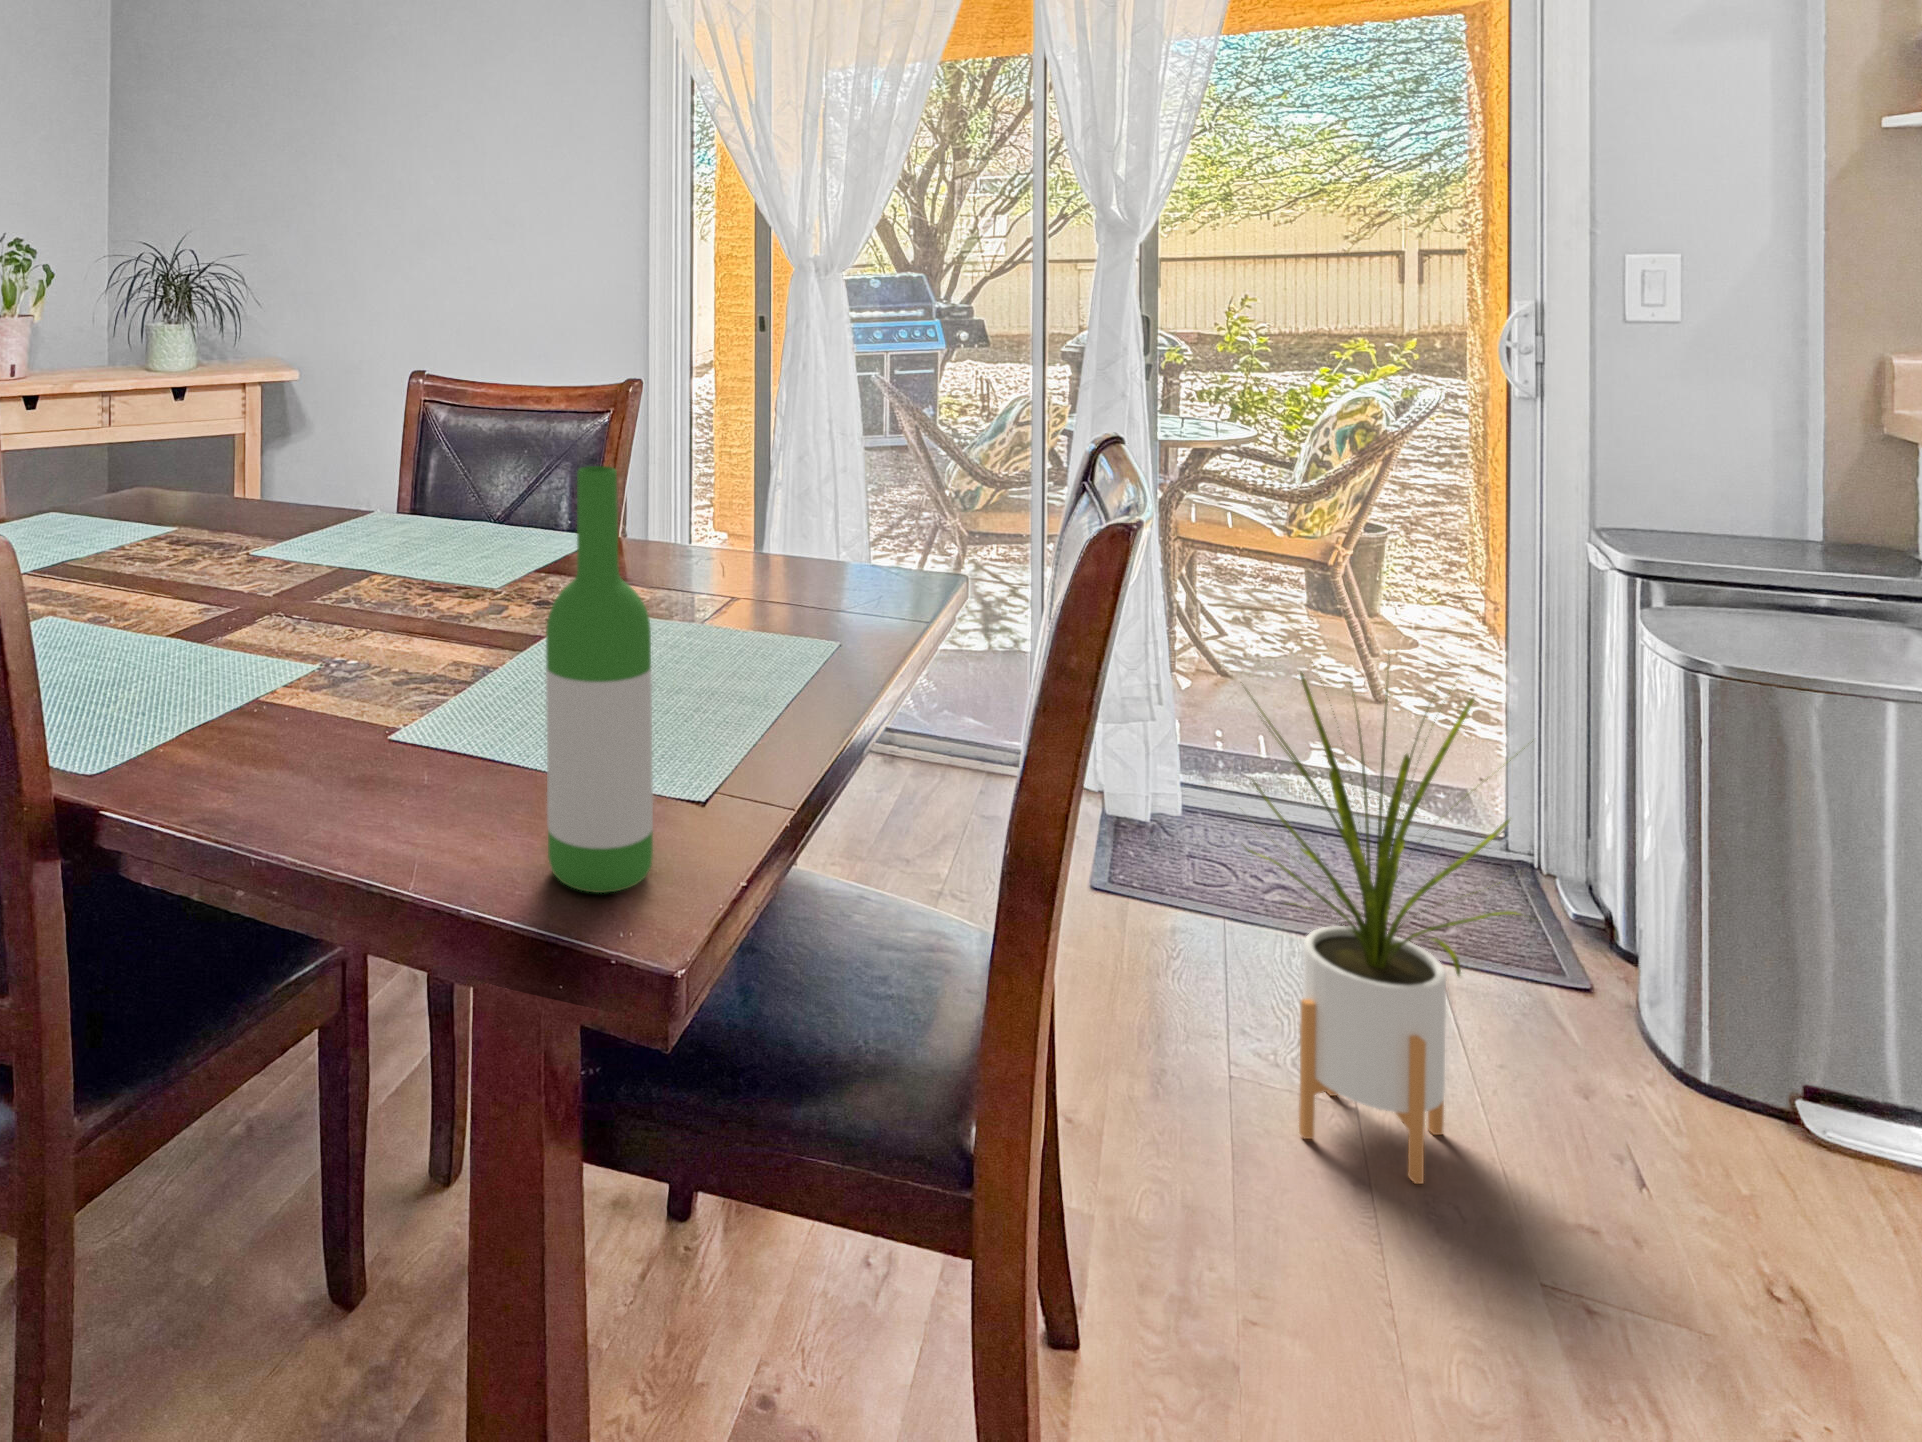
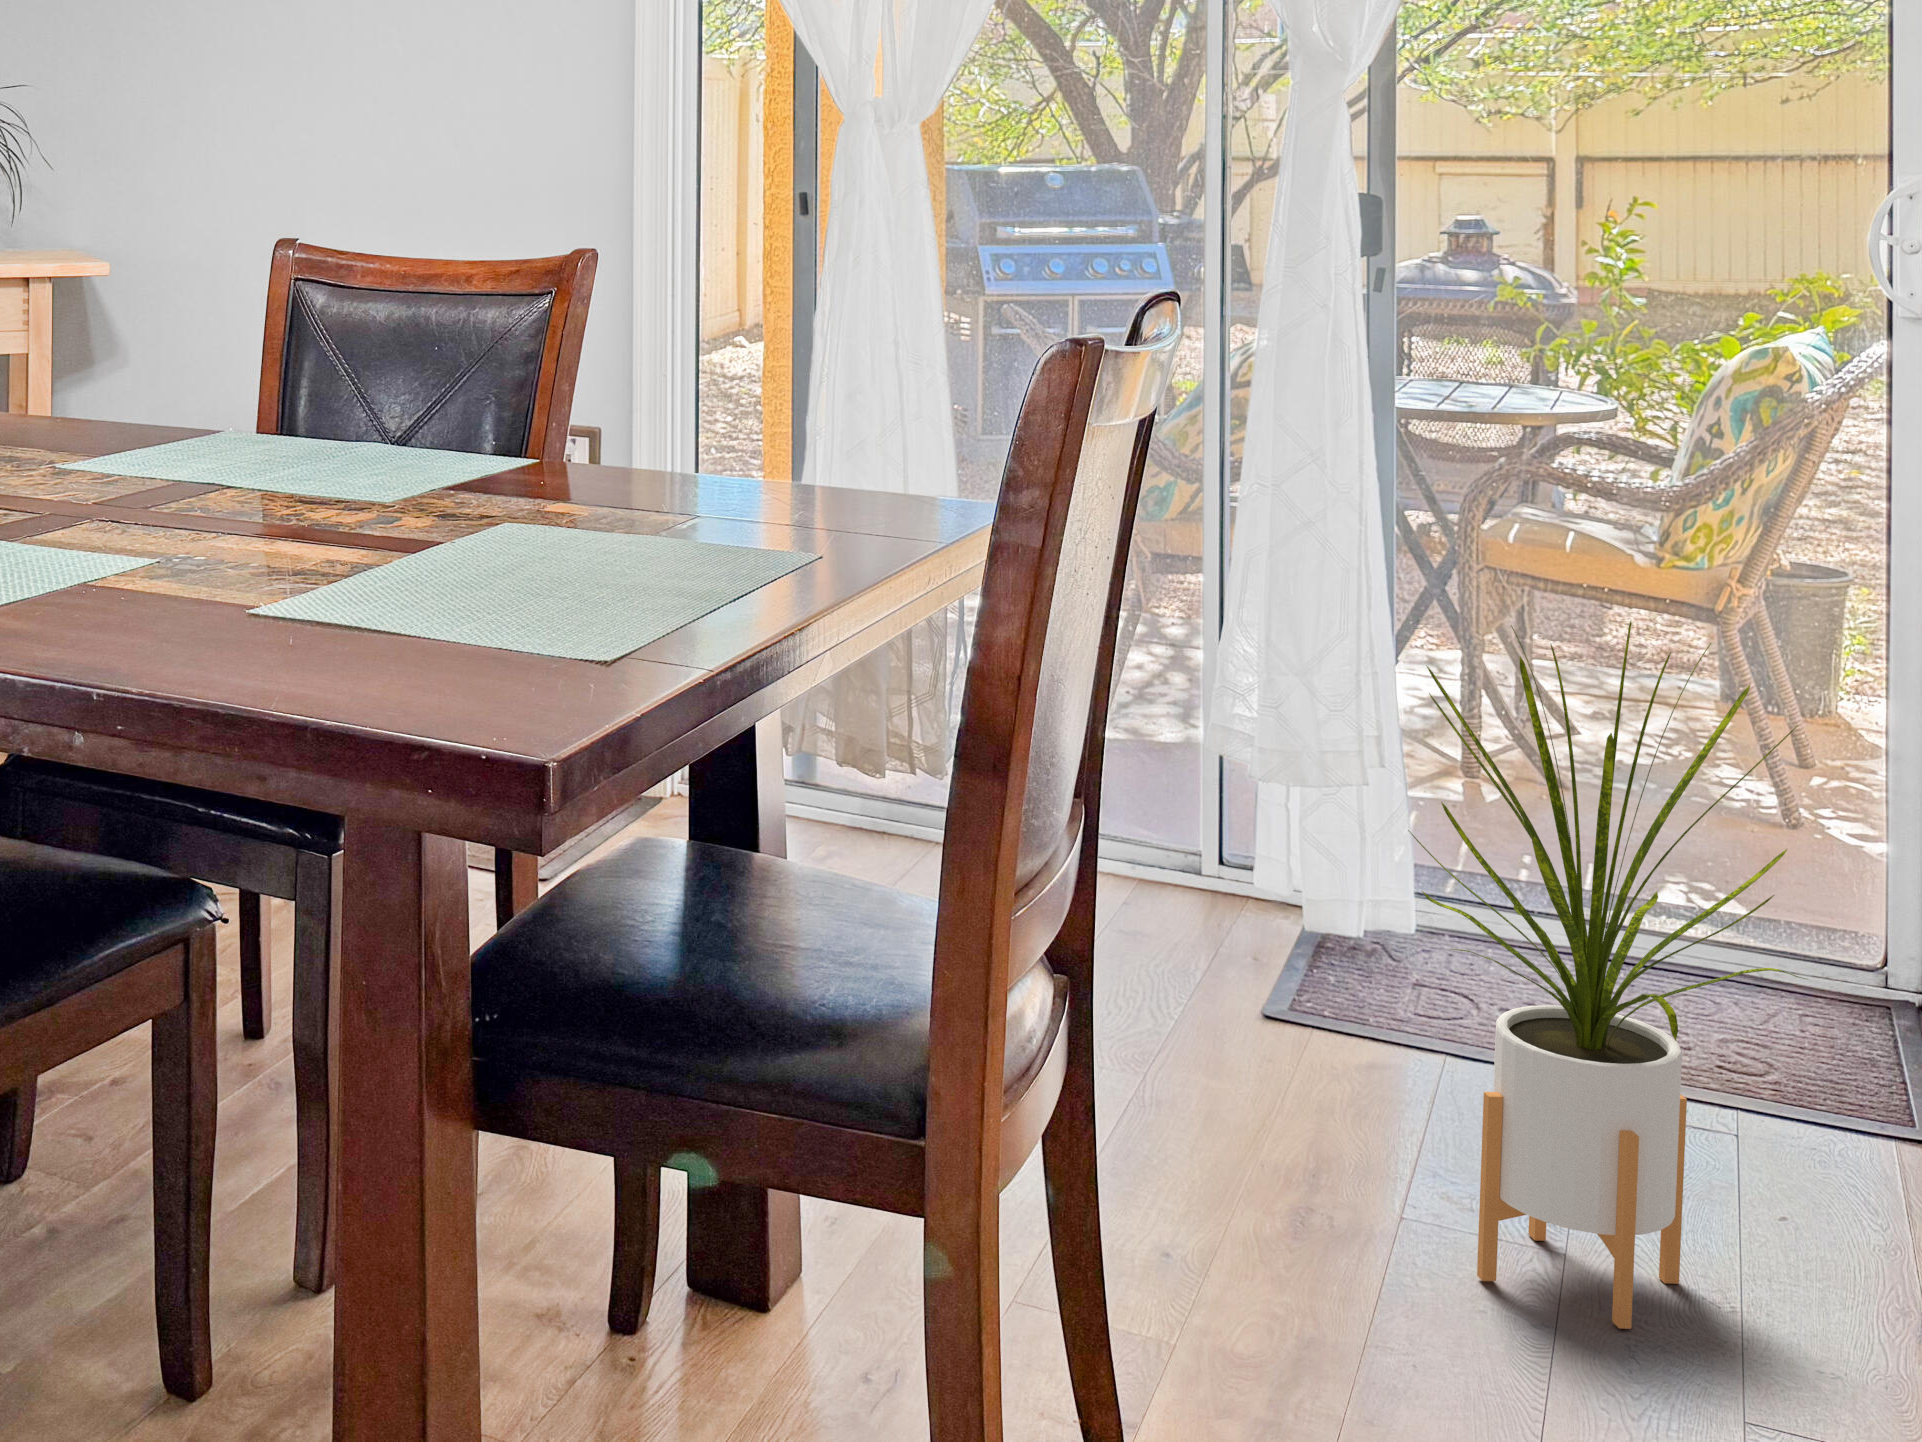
wine bottle: present [546,466,653,893] -> none [426,249,546,722]

